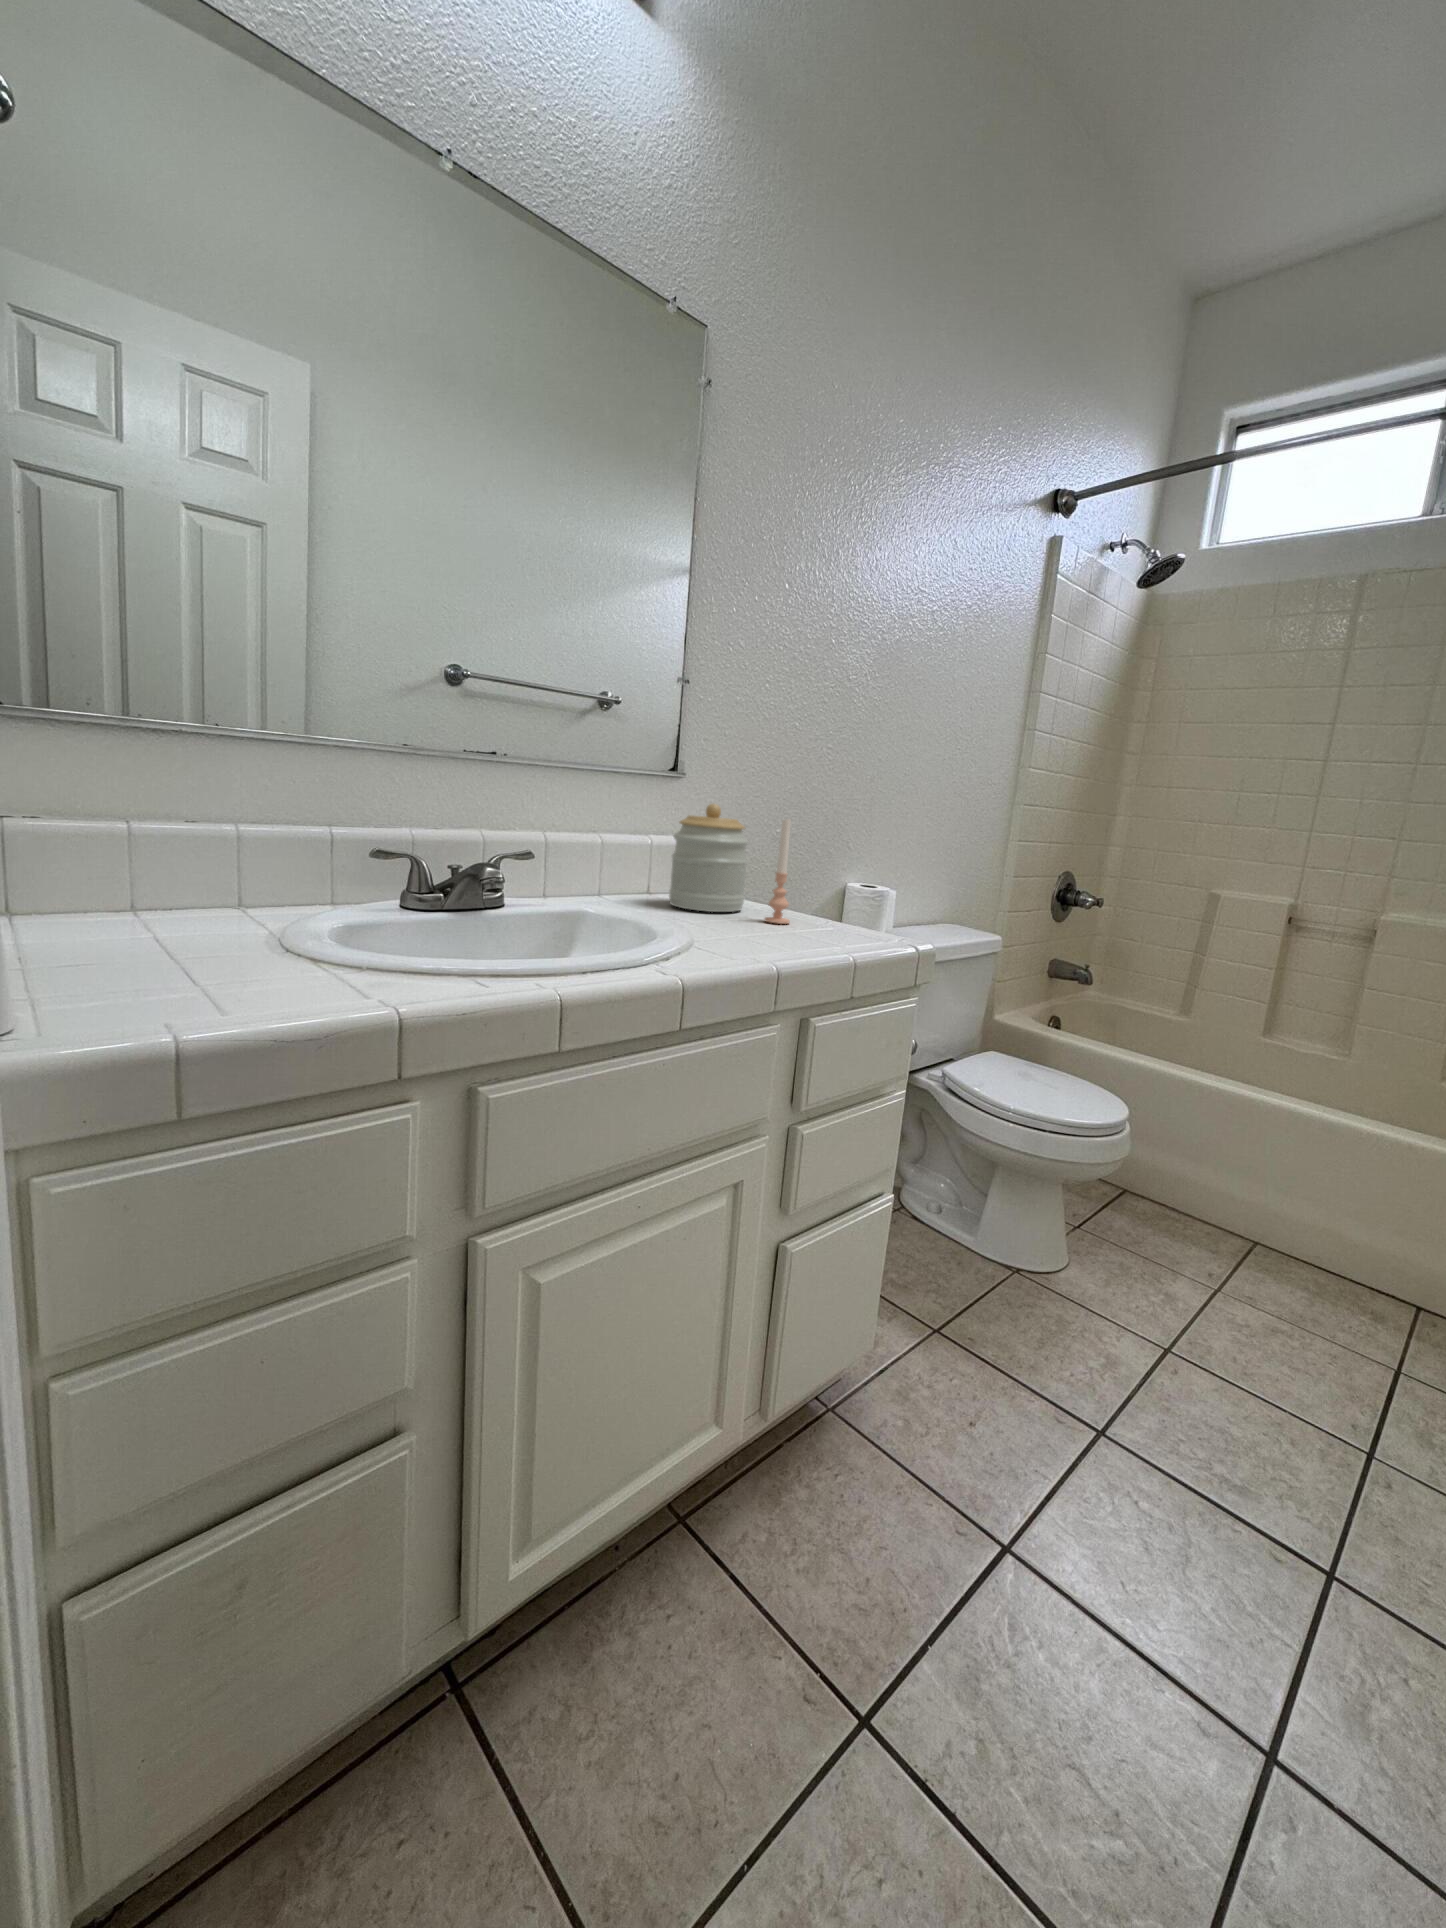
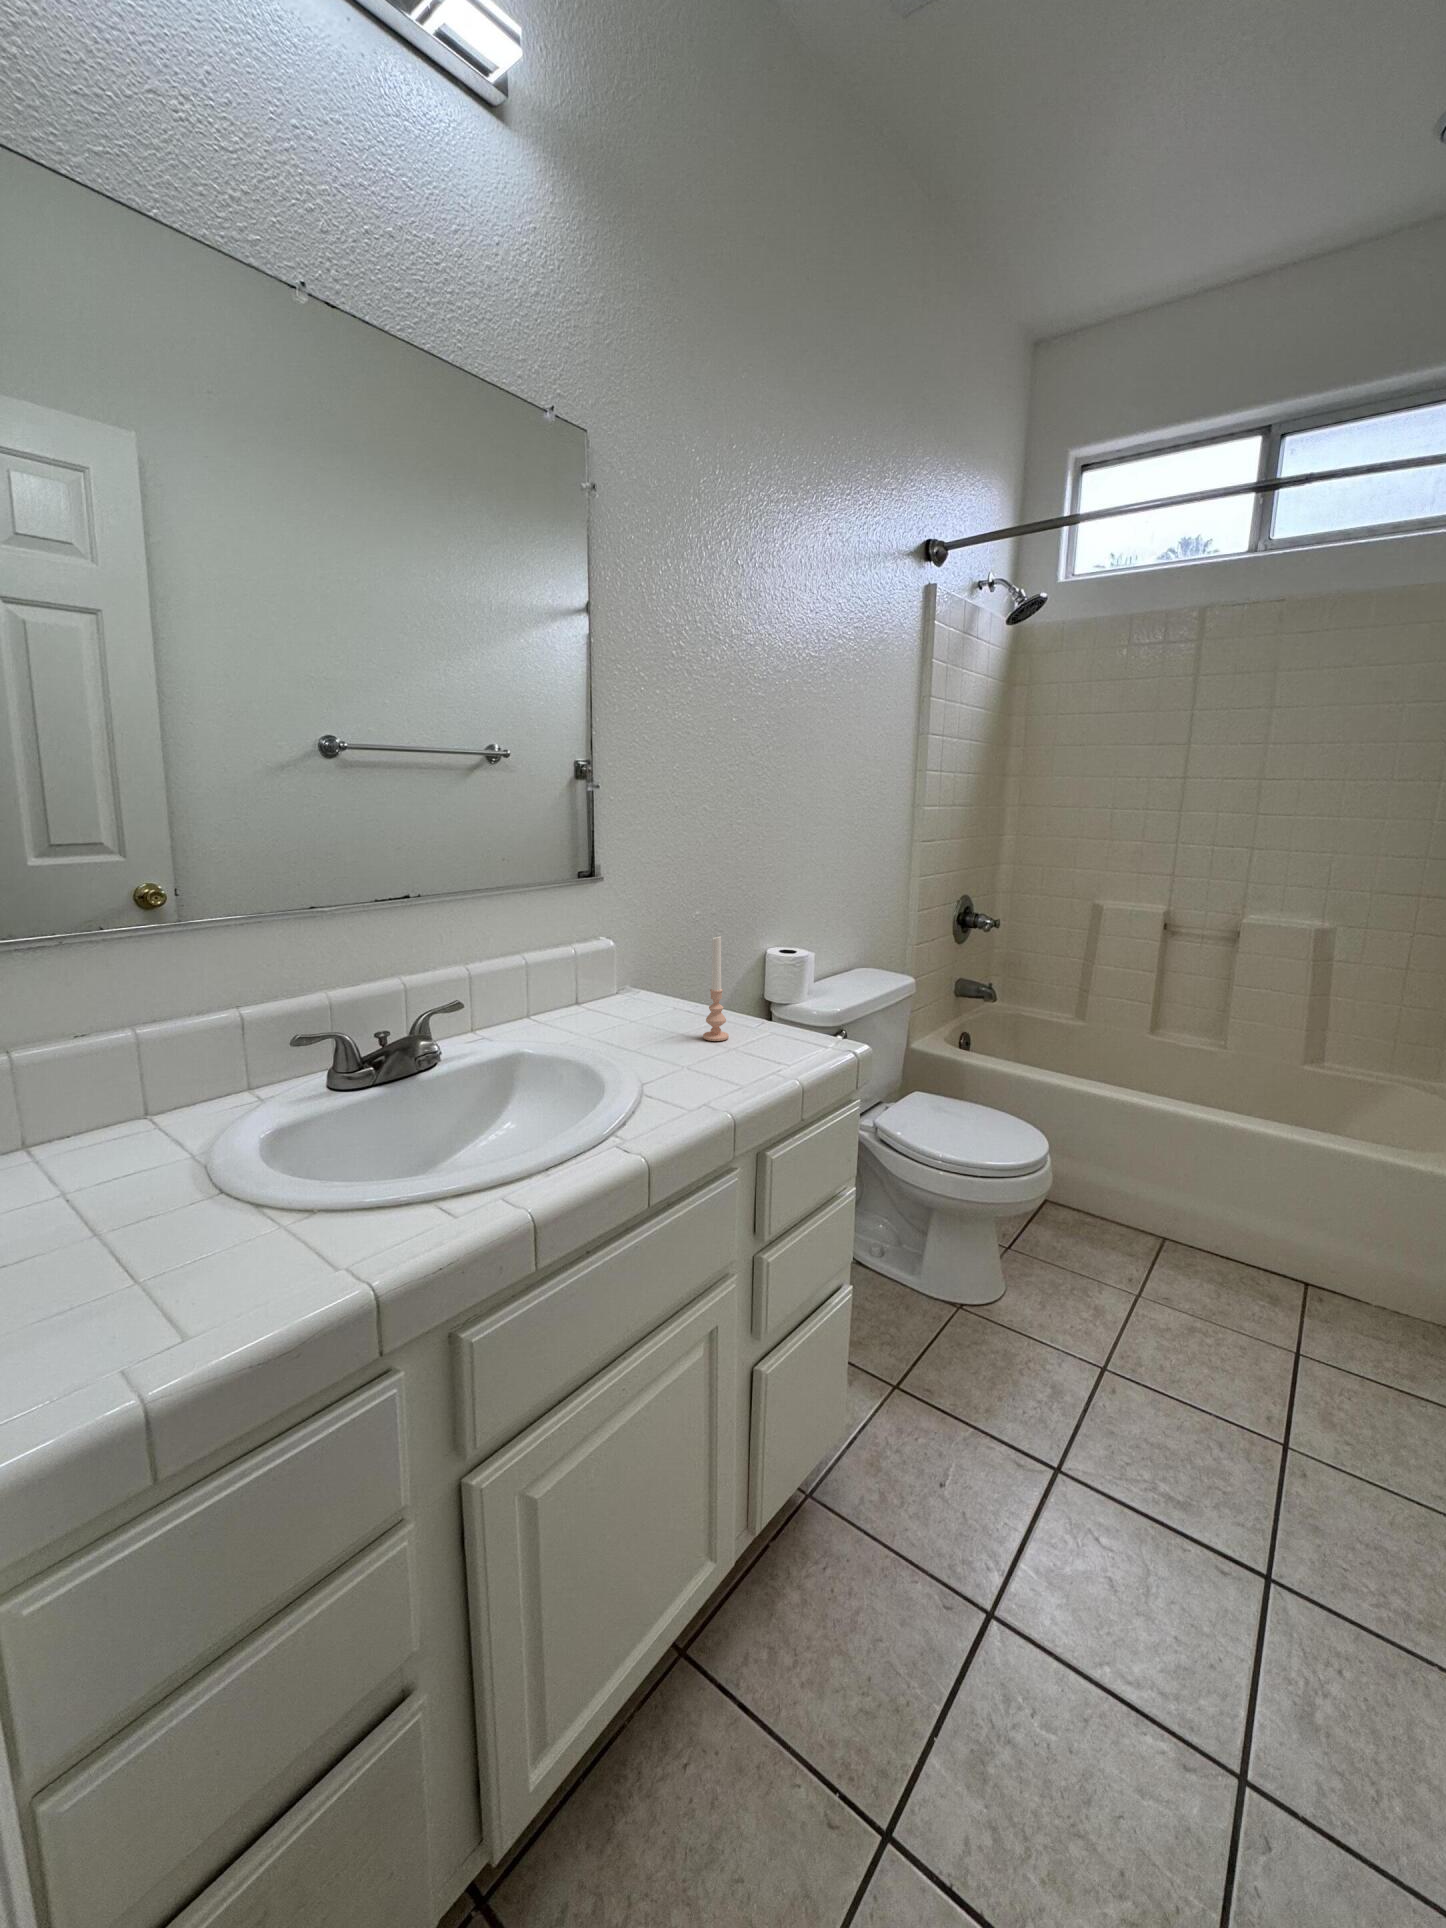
jar: present [669,804,749,912] -> none [600,919,678,1031]

